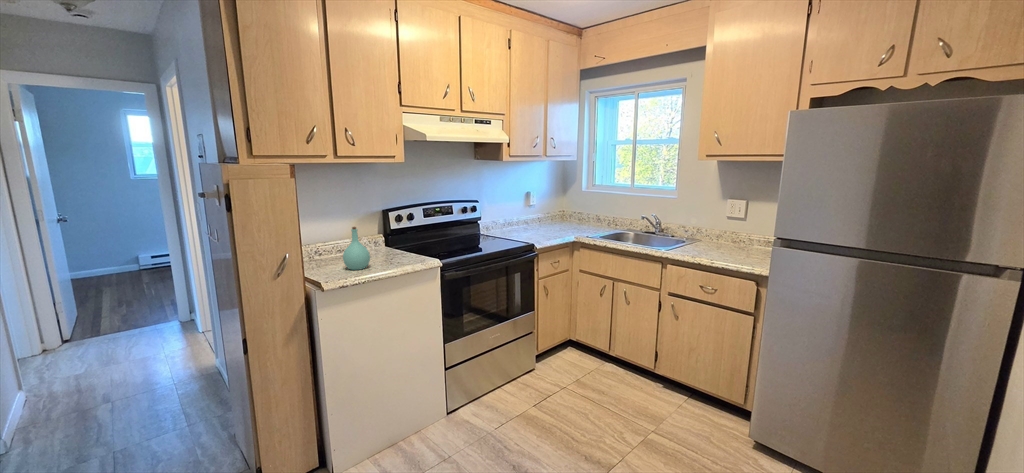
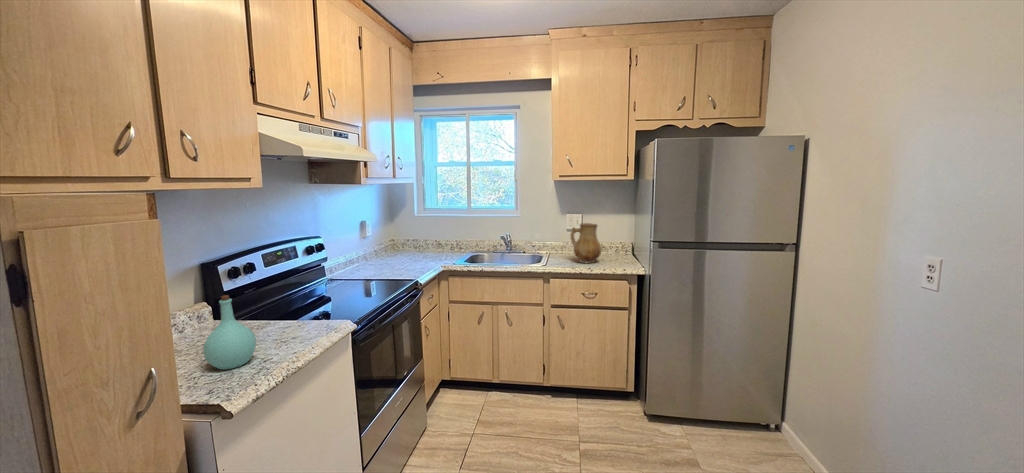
ceramic pitcher: none [708,210,743,256] -> present [570,223,601,263]

